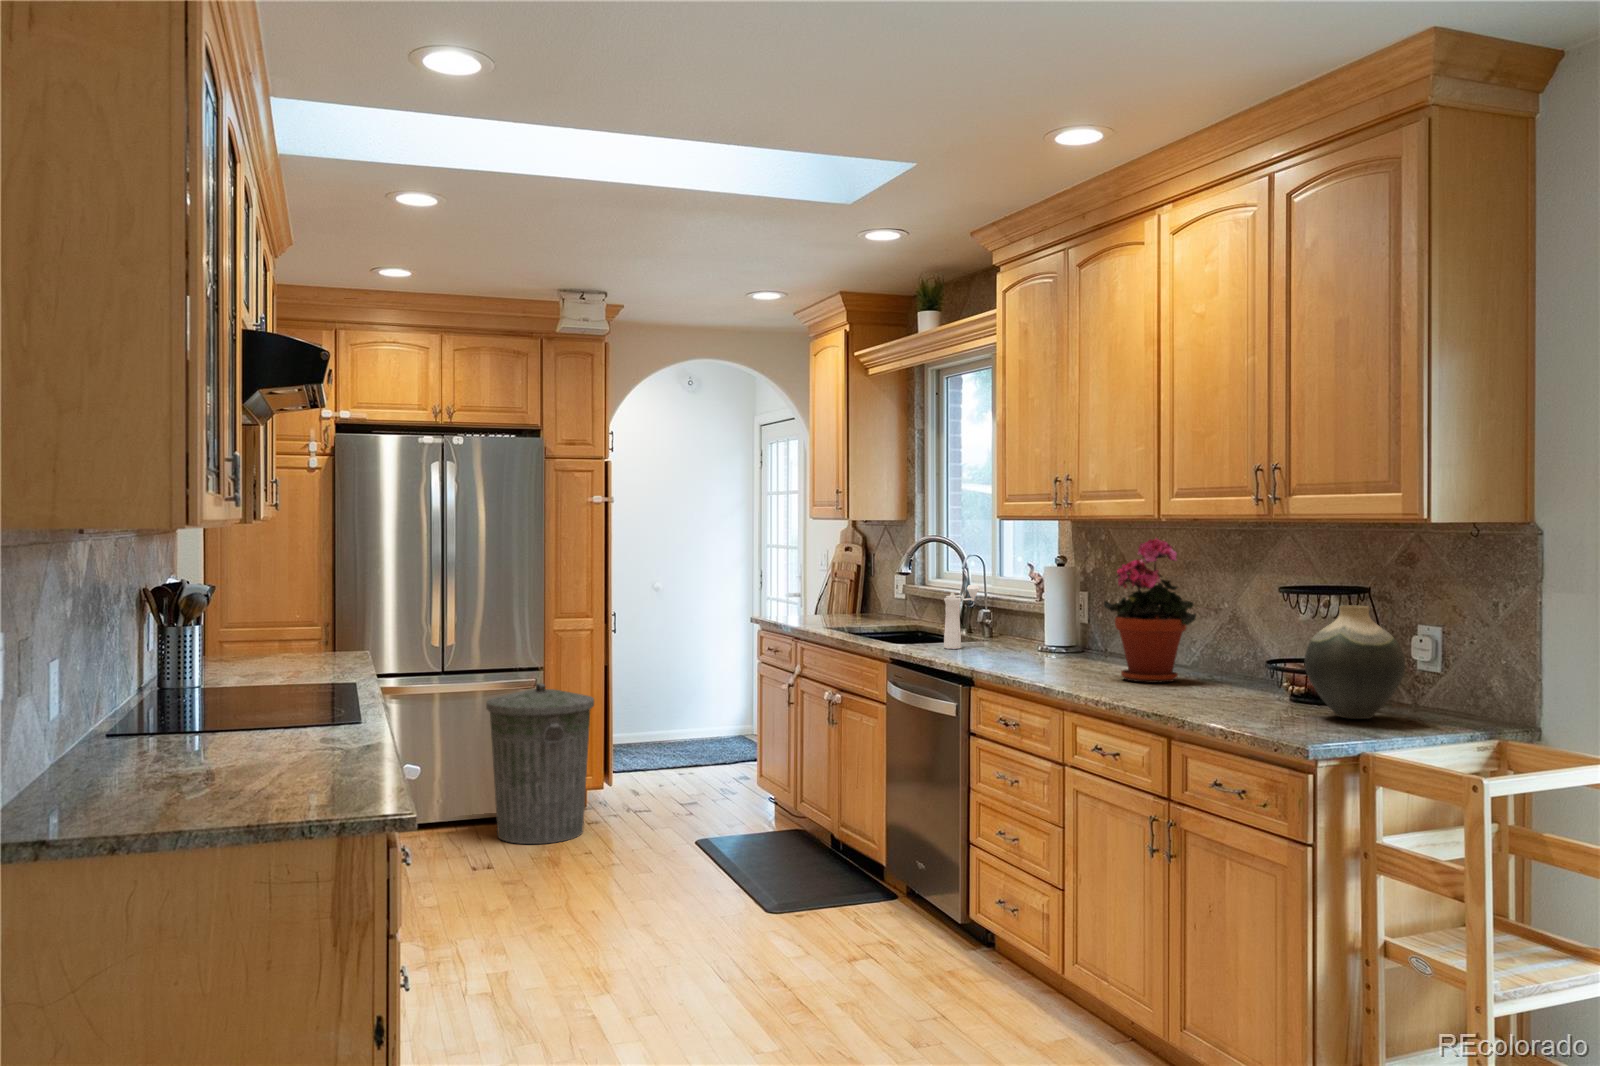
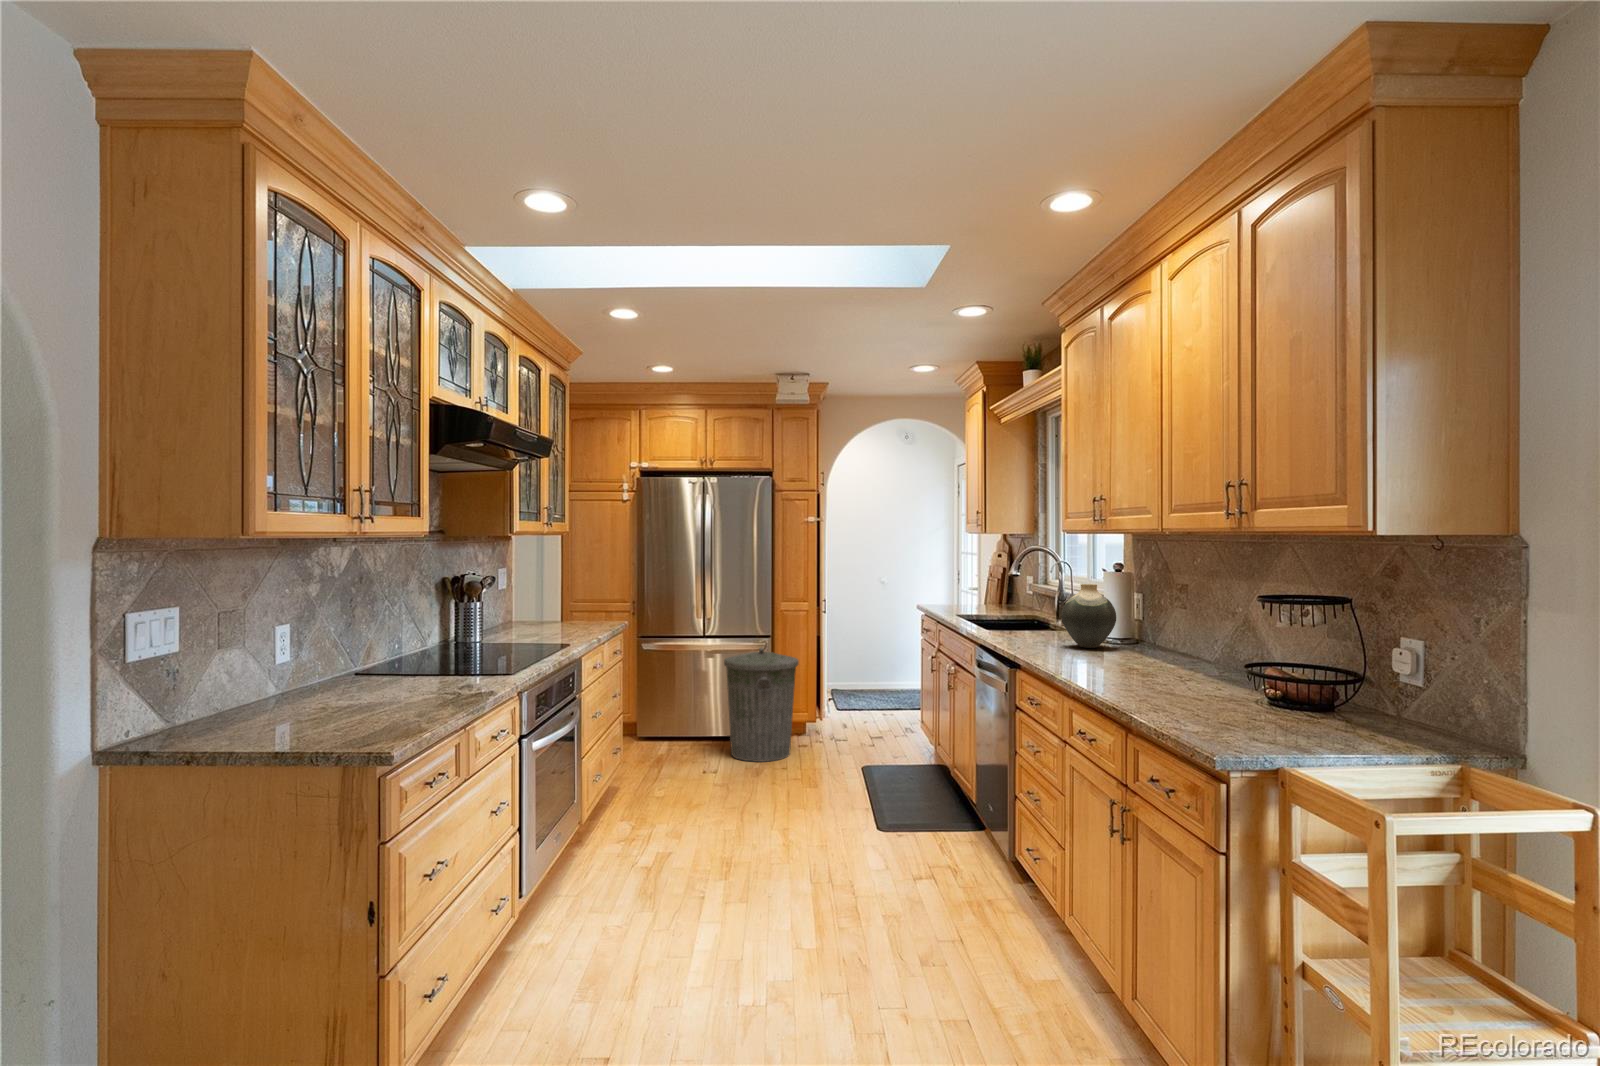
potted plant: present [1104,539,1196,683] -> none [1116,548,1201,678]
pepper mill: present [944,585,979,649] -> none [1025,586,1059,638]
vase: present [1305,605,1405,719] -> present [1062,584,1116,648]

